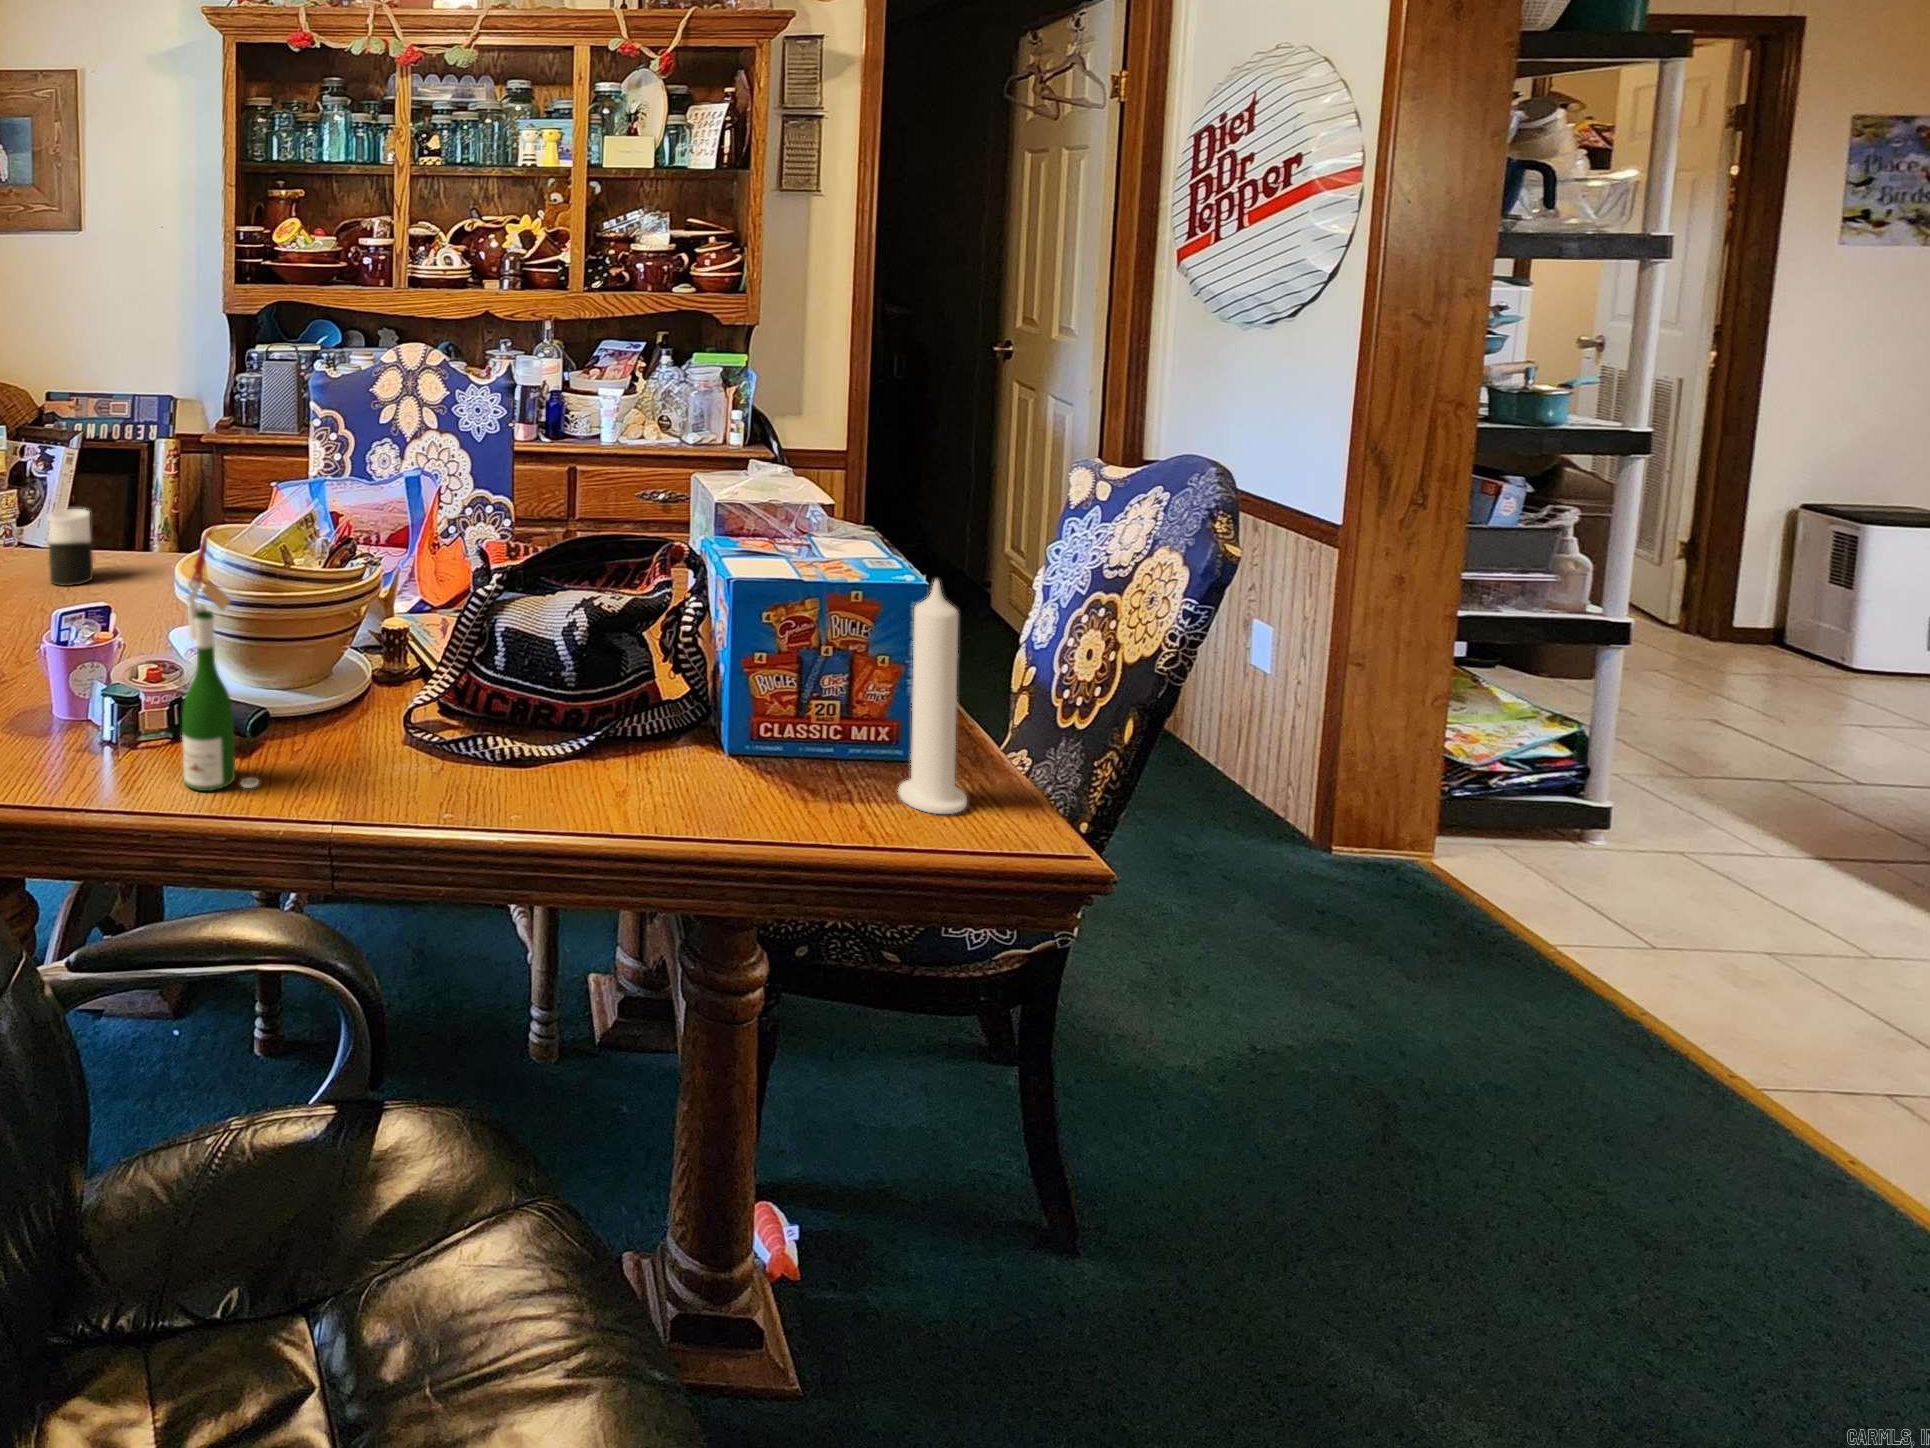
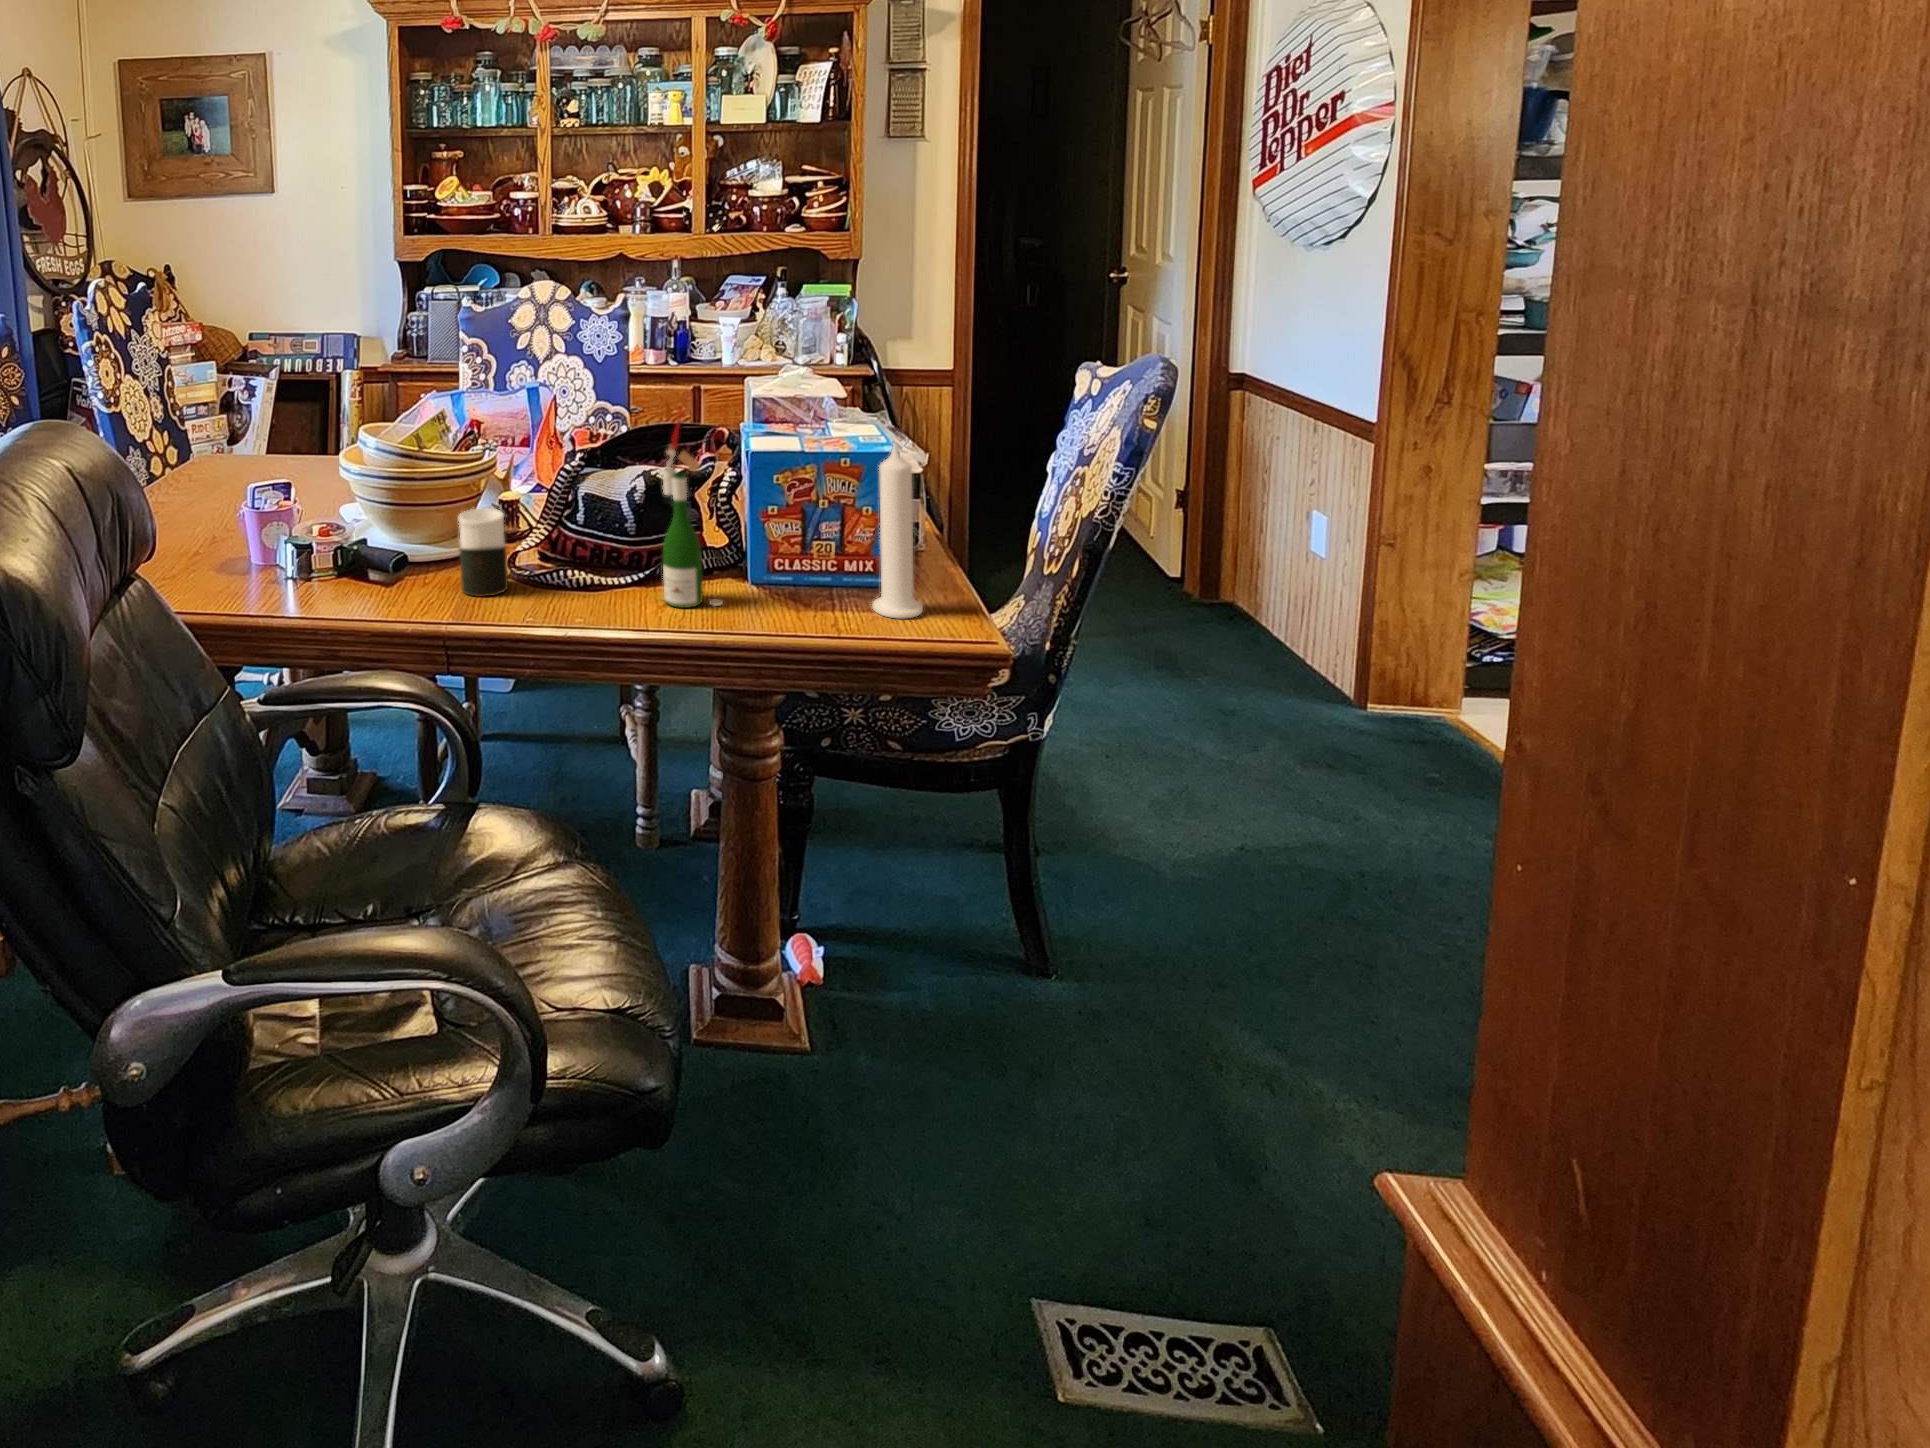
cup: present [48,509,93,586] -> present [459,508,508,597]
wine bottle: present [182,527,258,791] -> present [663,409,722,608]

